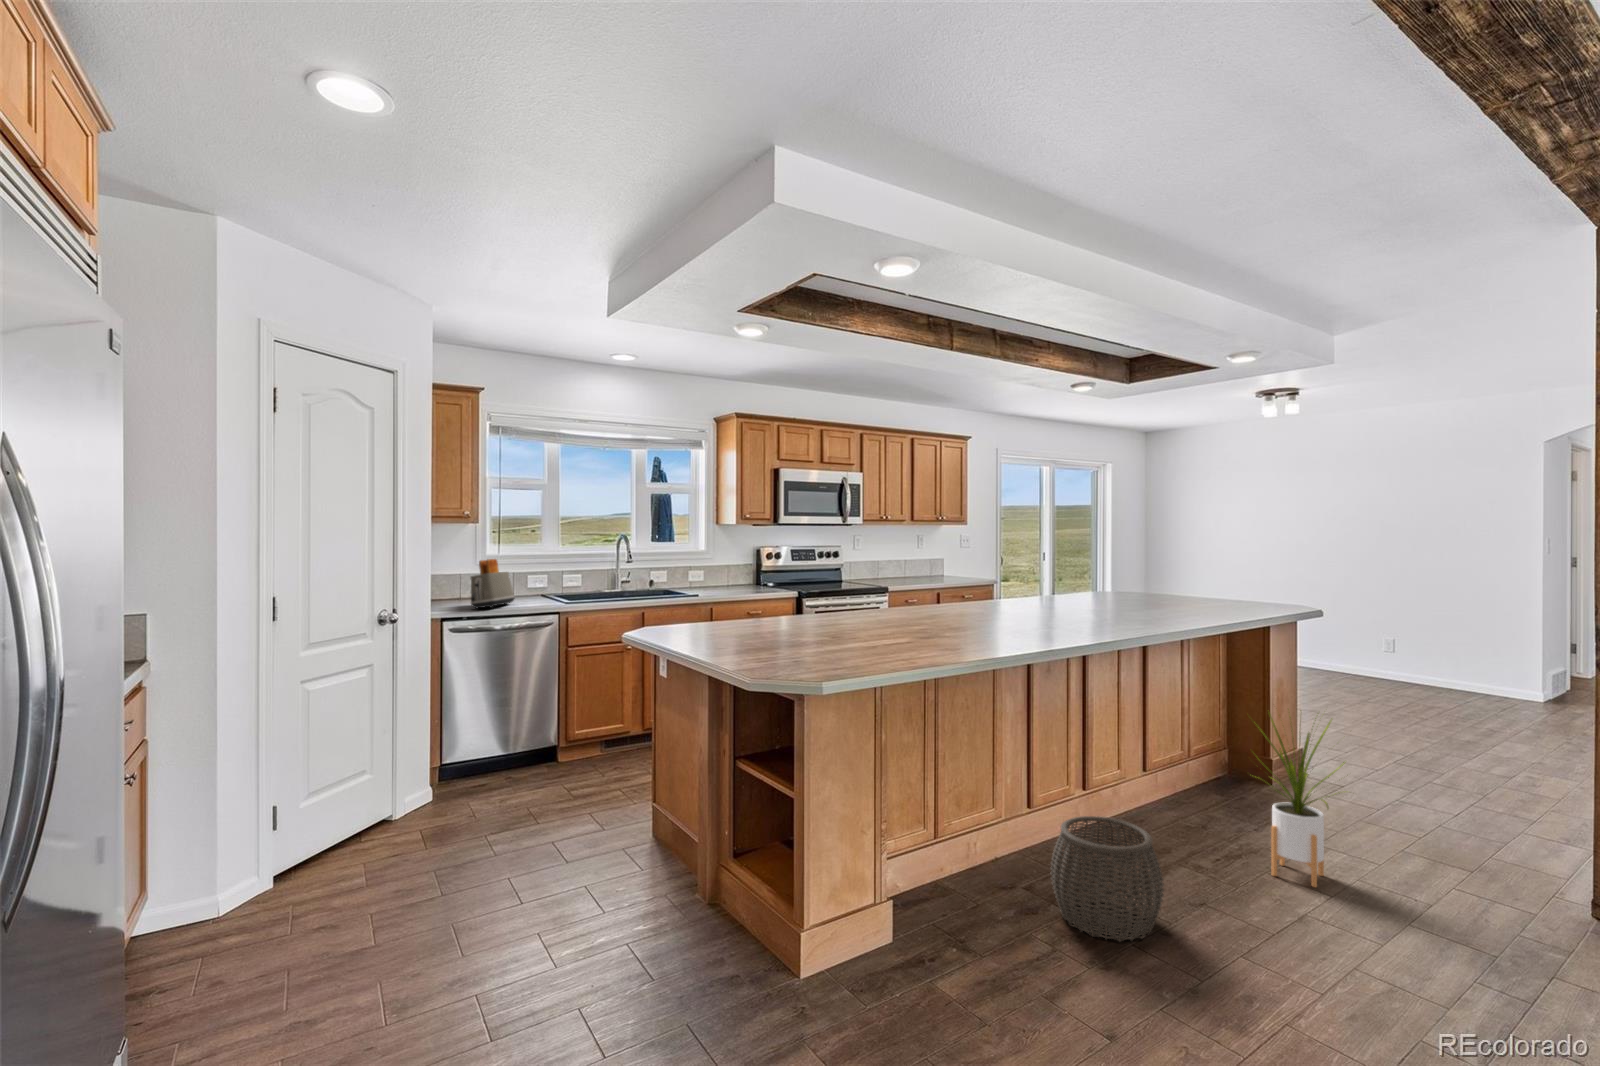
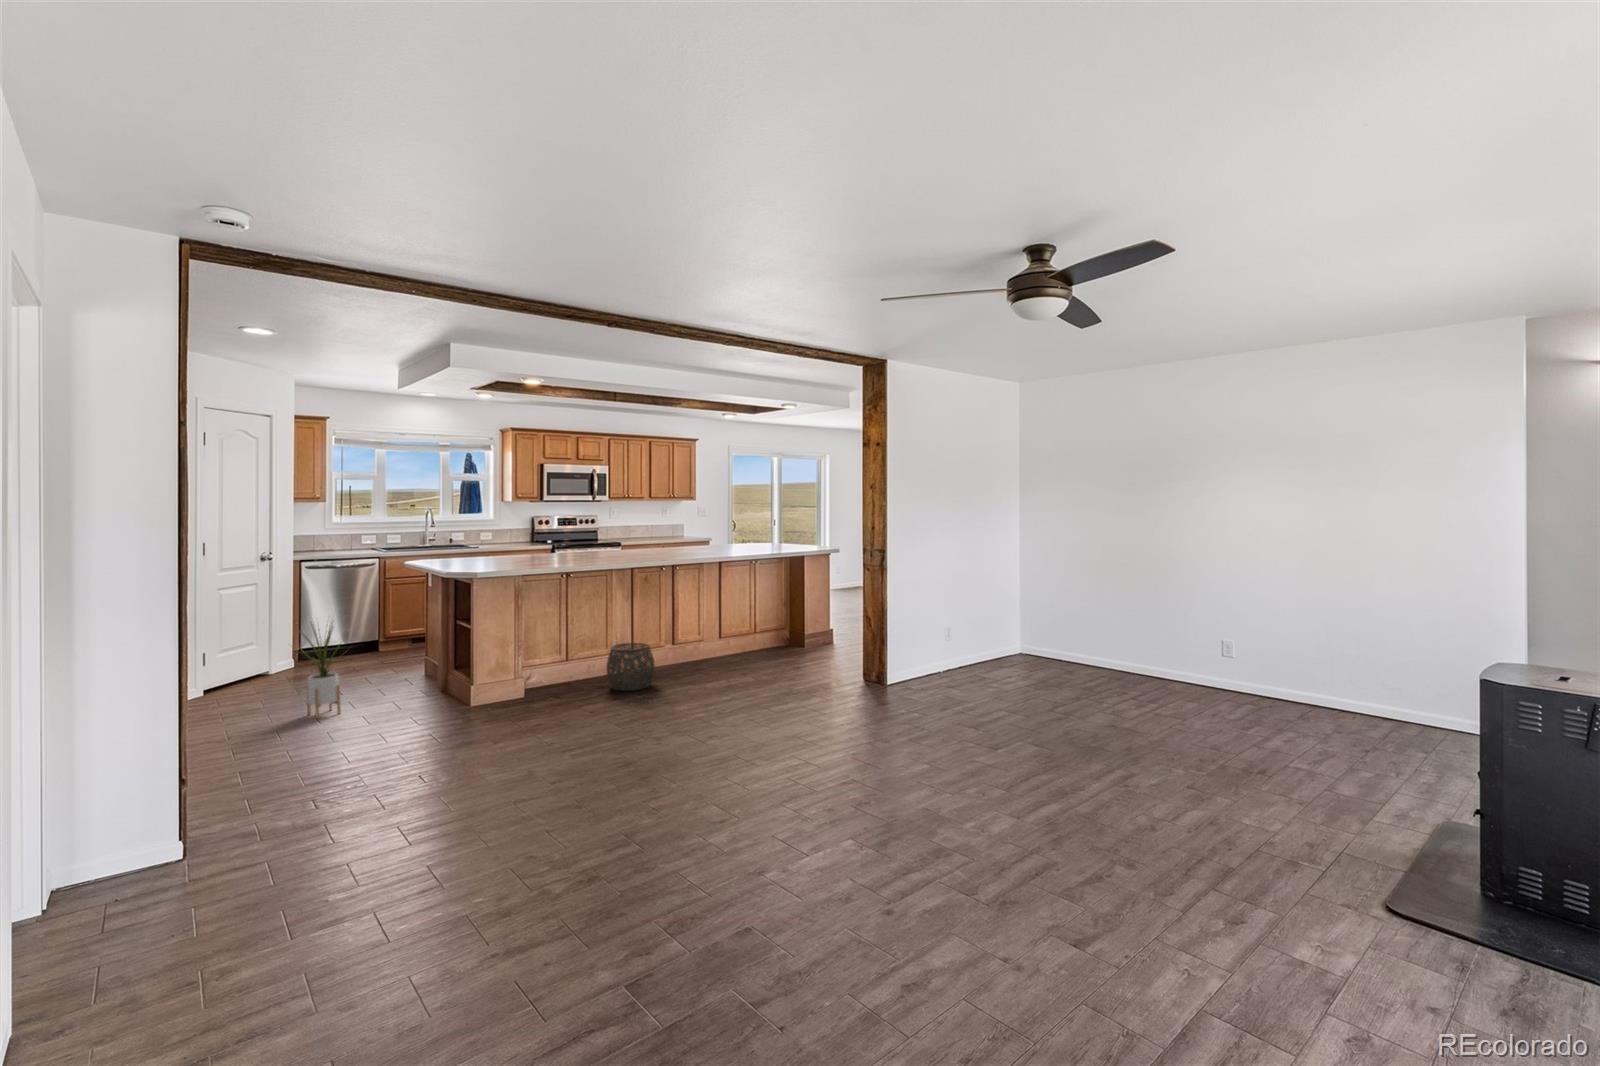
toaster: present [470,559,515,608] -> none [319,525,350,555]
house plant: present [1254,713,1344,887] -> present [299,624,341,718]

